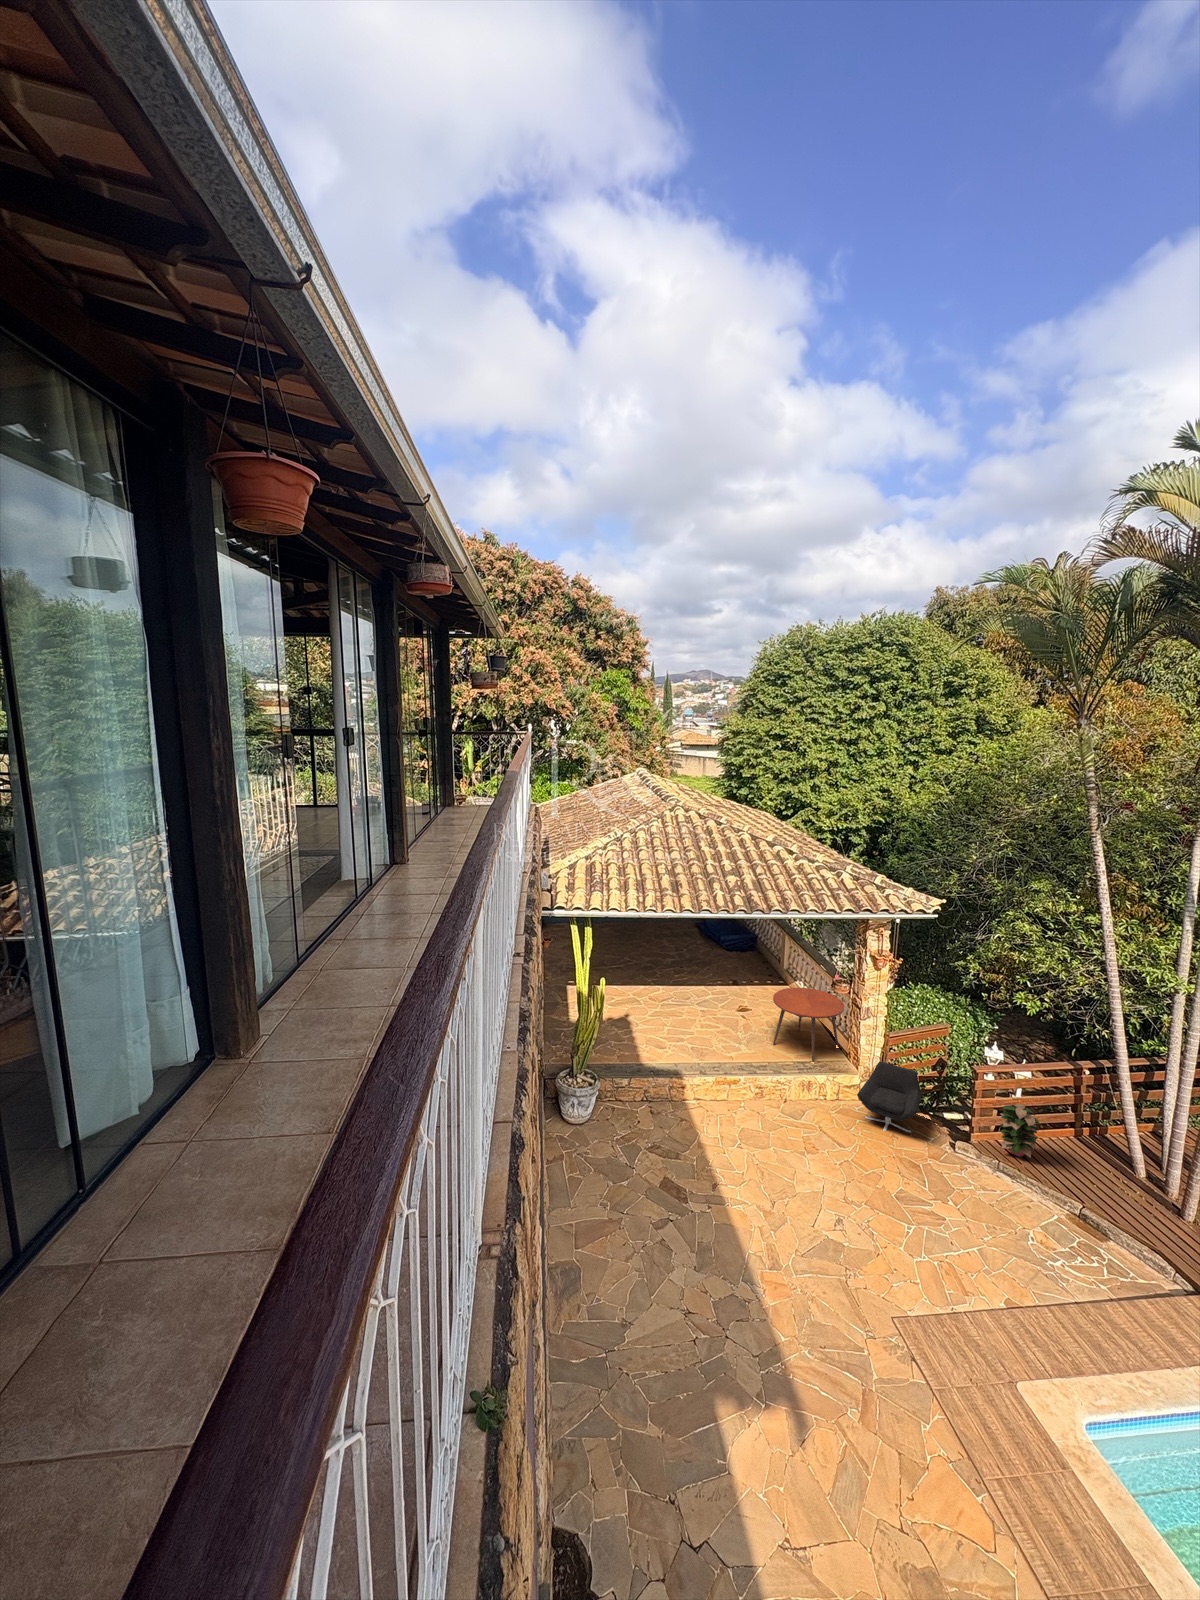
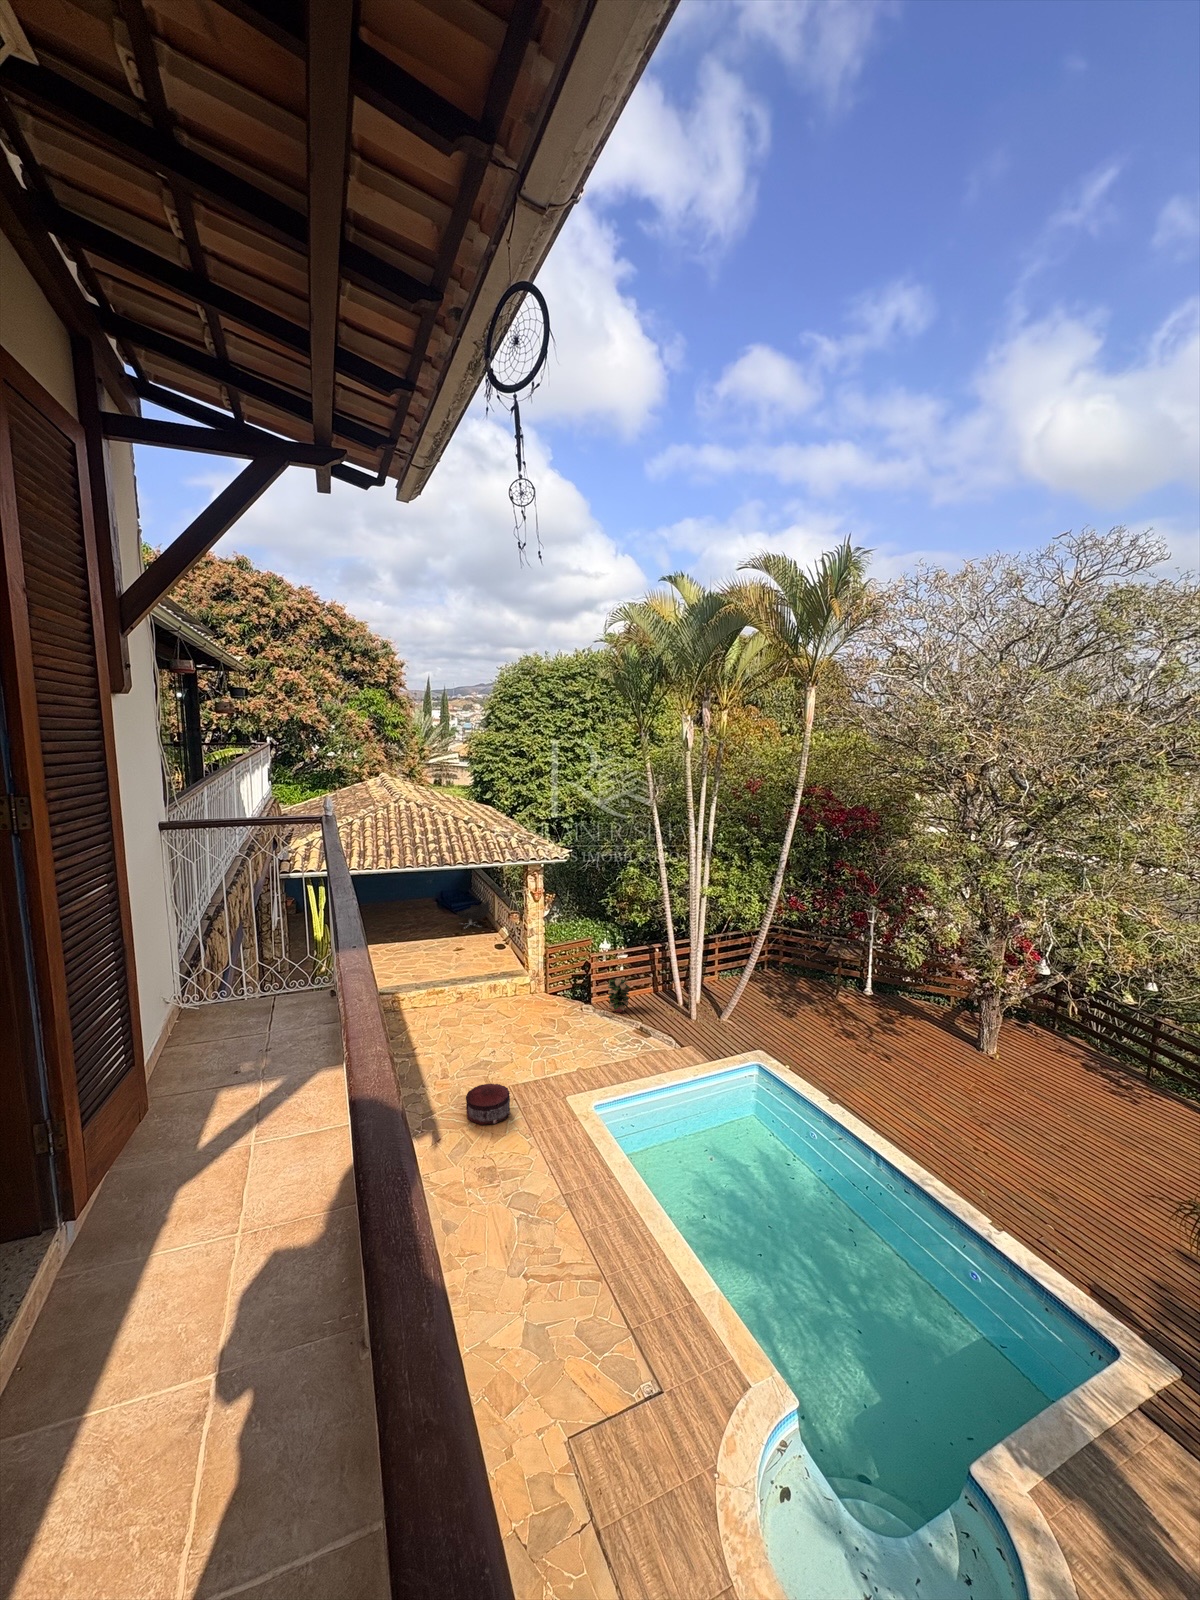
dining table: present [773,988,844,1062] -> none [468,925,519,974]
lounge chair: present [857,1061,921,1132] -> present [457,900,490,928]
pouf: none [860,1323,942,1419] -> present [466,1084,510,1125]

